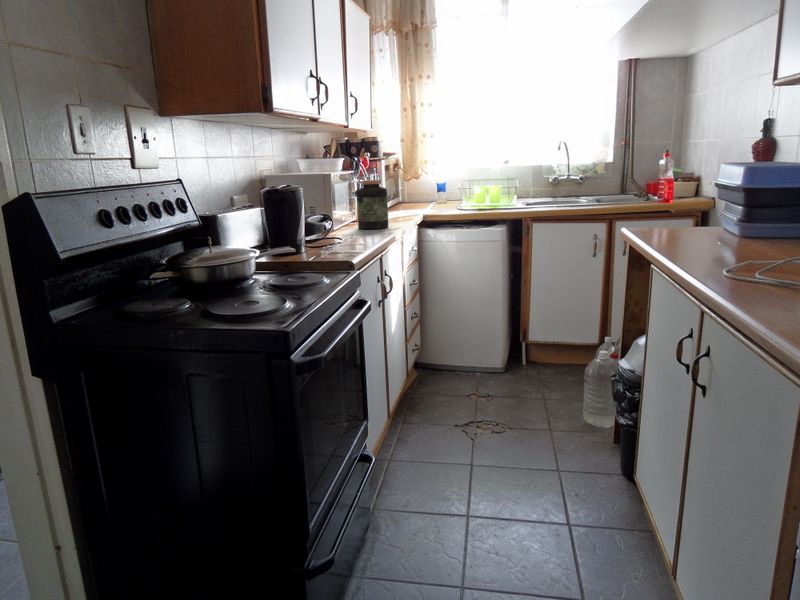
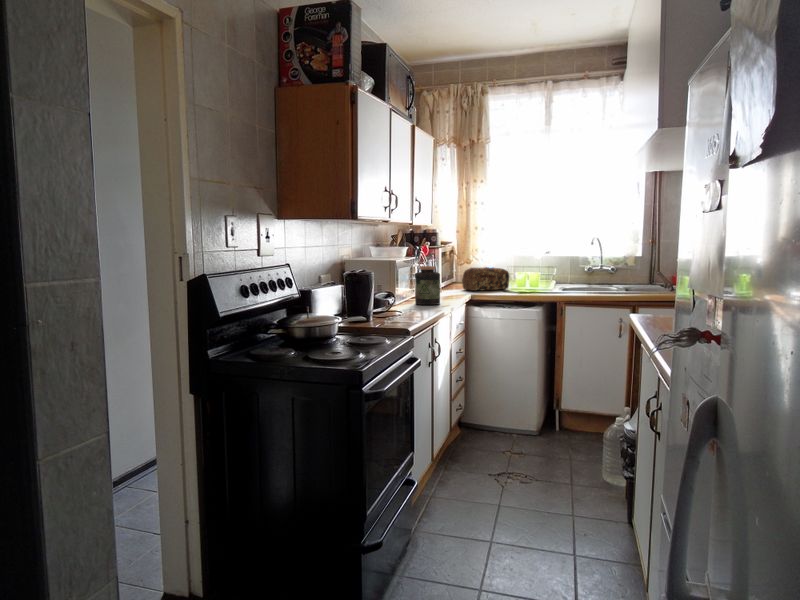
bread loaf: none [411,182,466,210] -> present [462,267,509,291]

